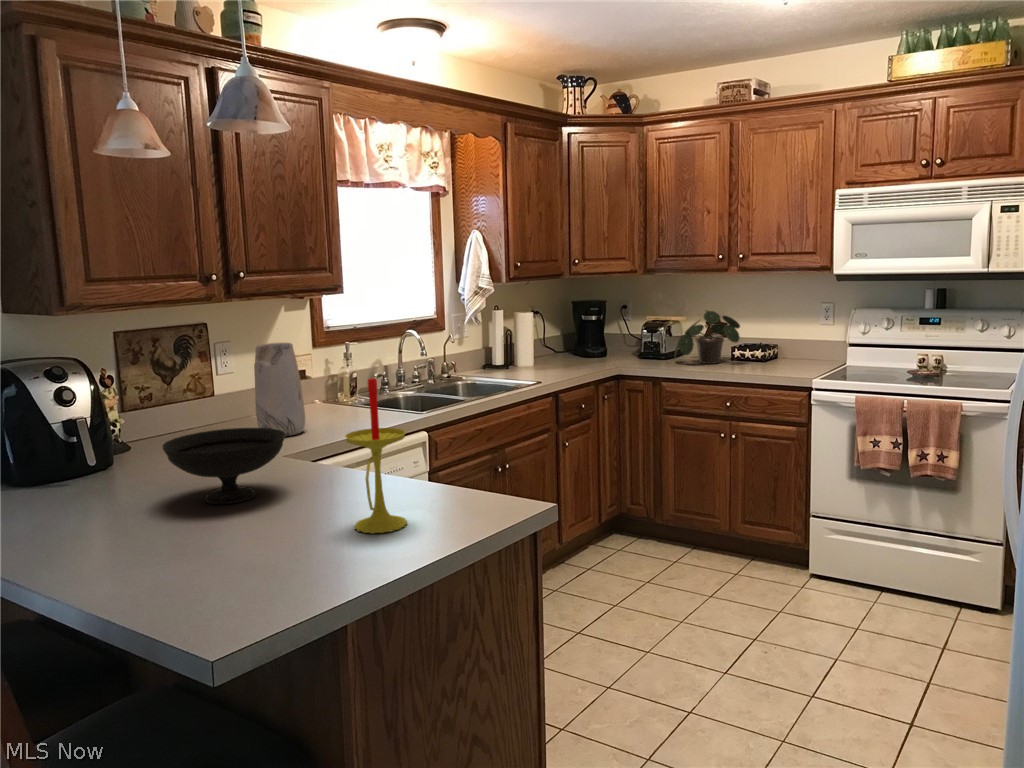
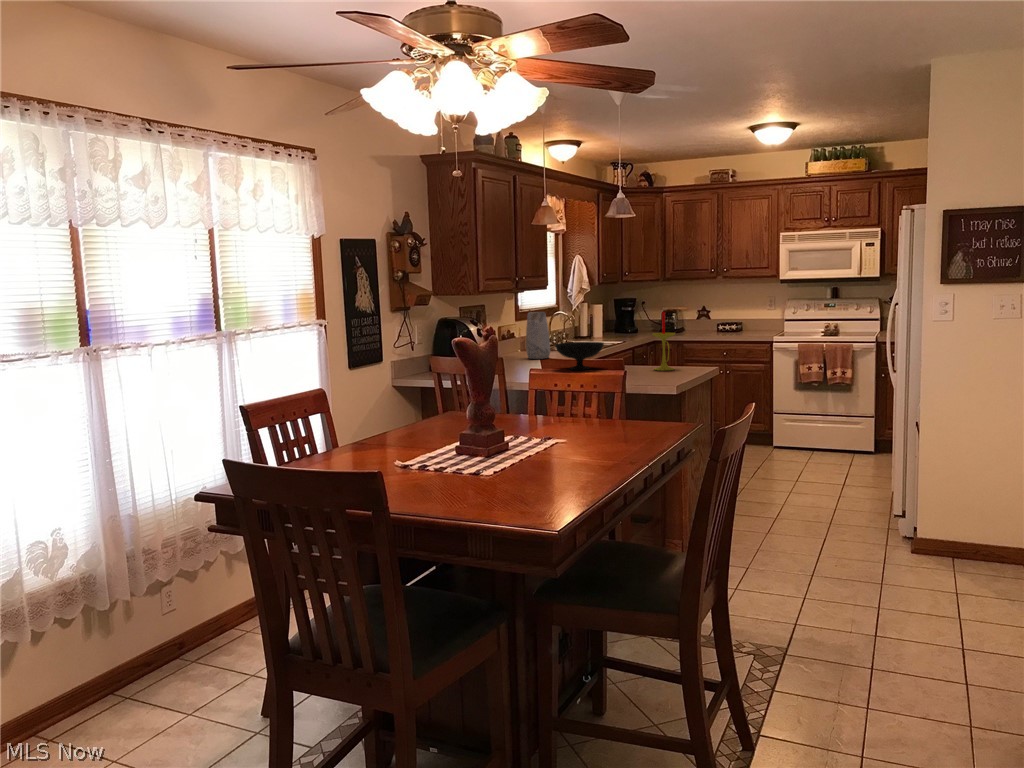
potted plant: present [674,311,740,364] -> none [686,302,725,334]

